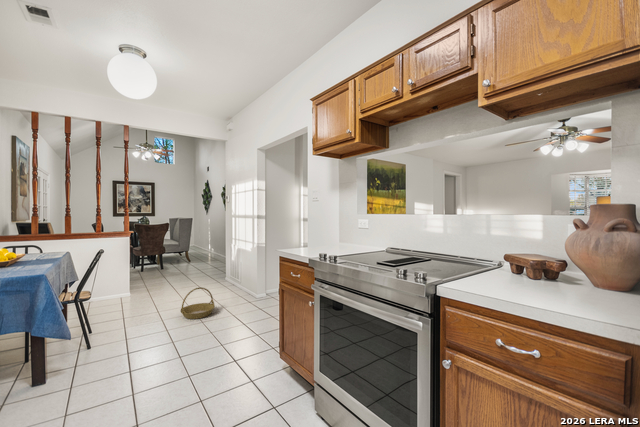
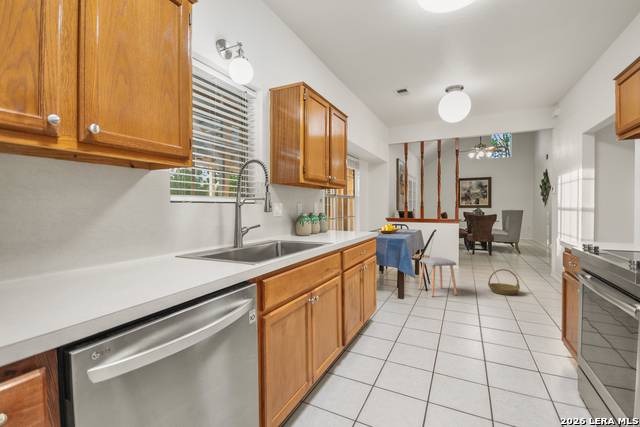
stool: none [73,292,144,363] -> present [419,258,457,297]

